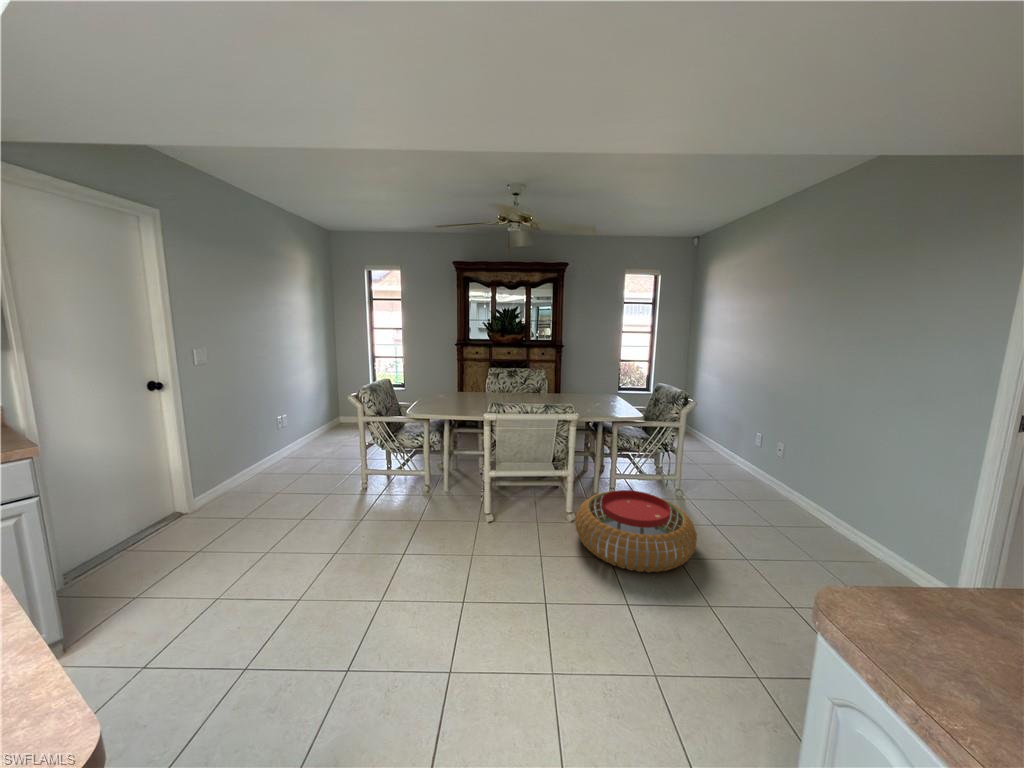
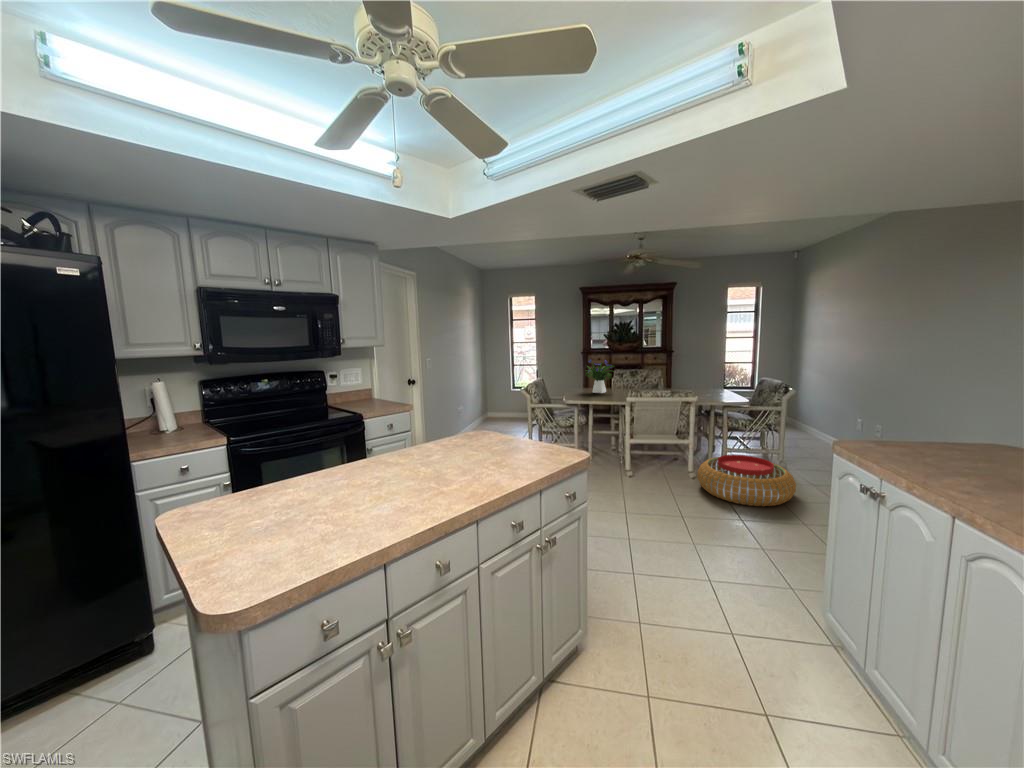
flower arrangement: none [439,352,485,400] -> present [586,359,614,393]

